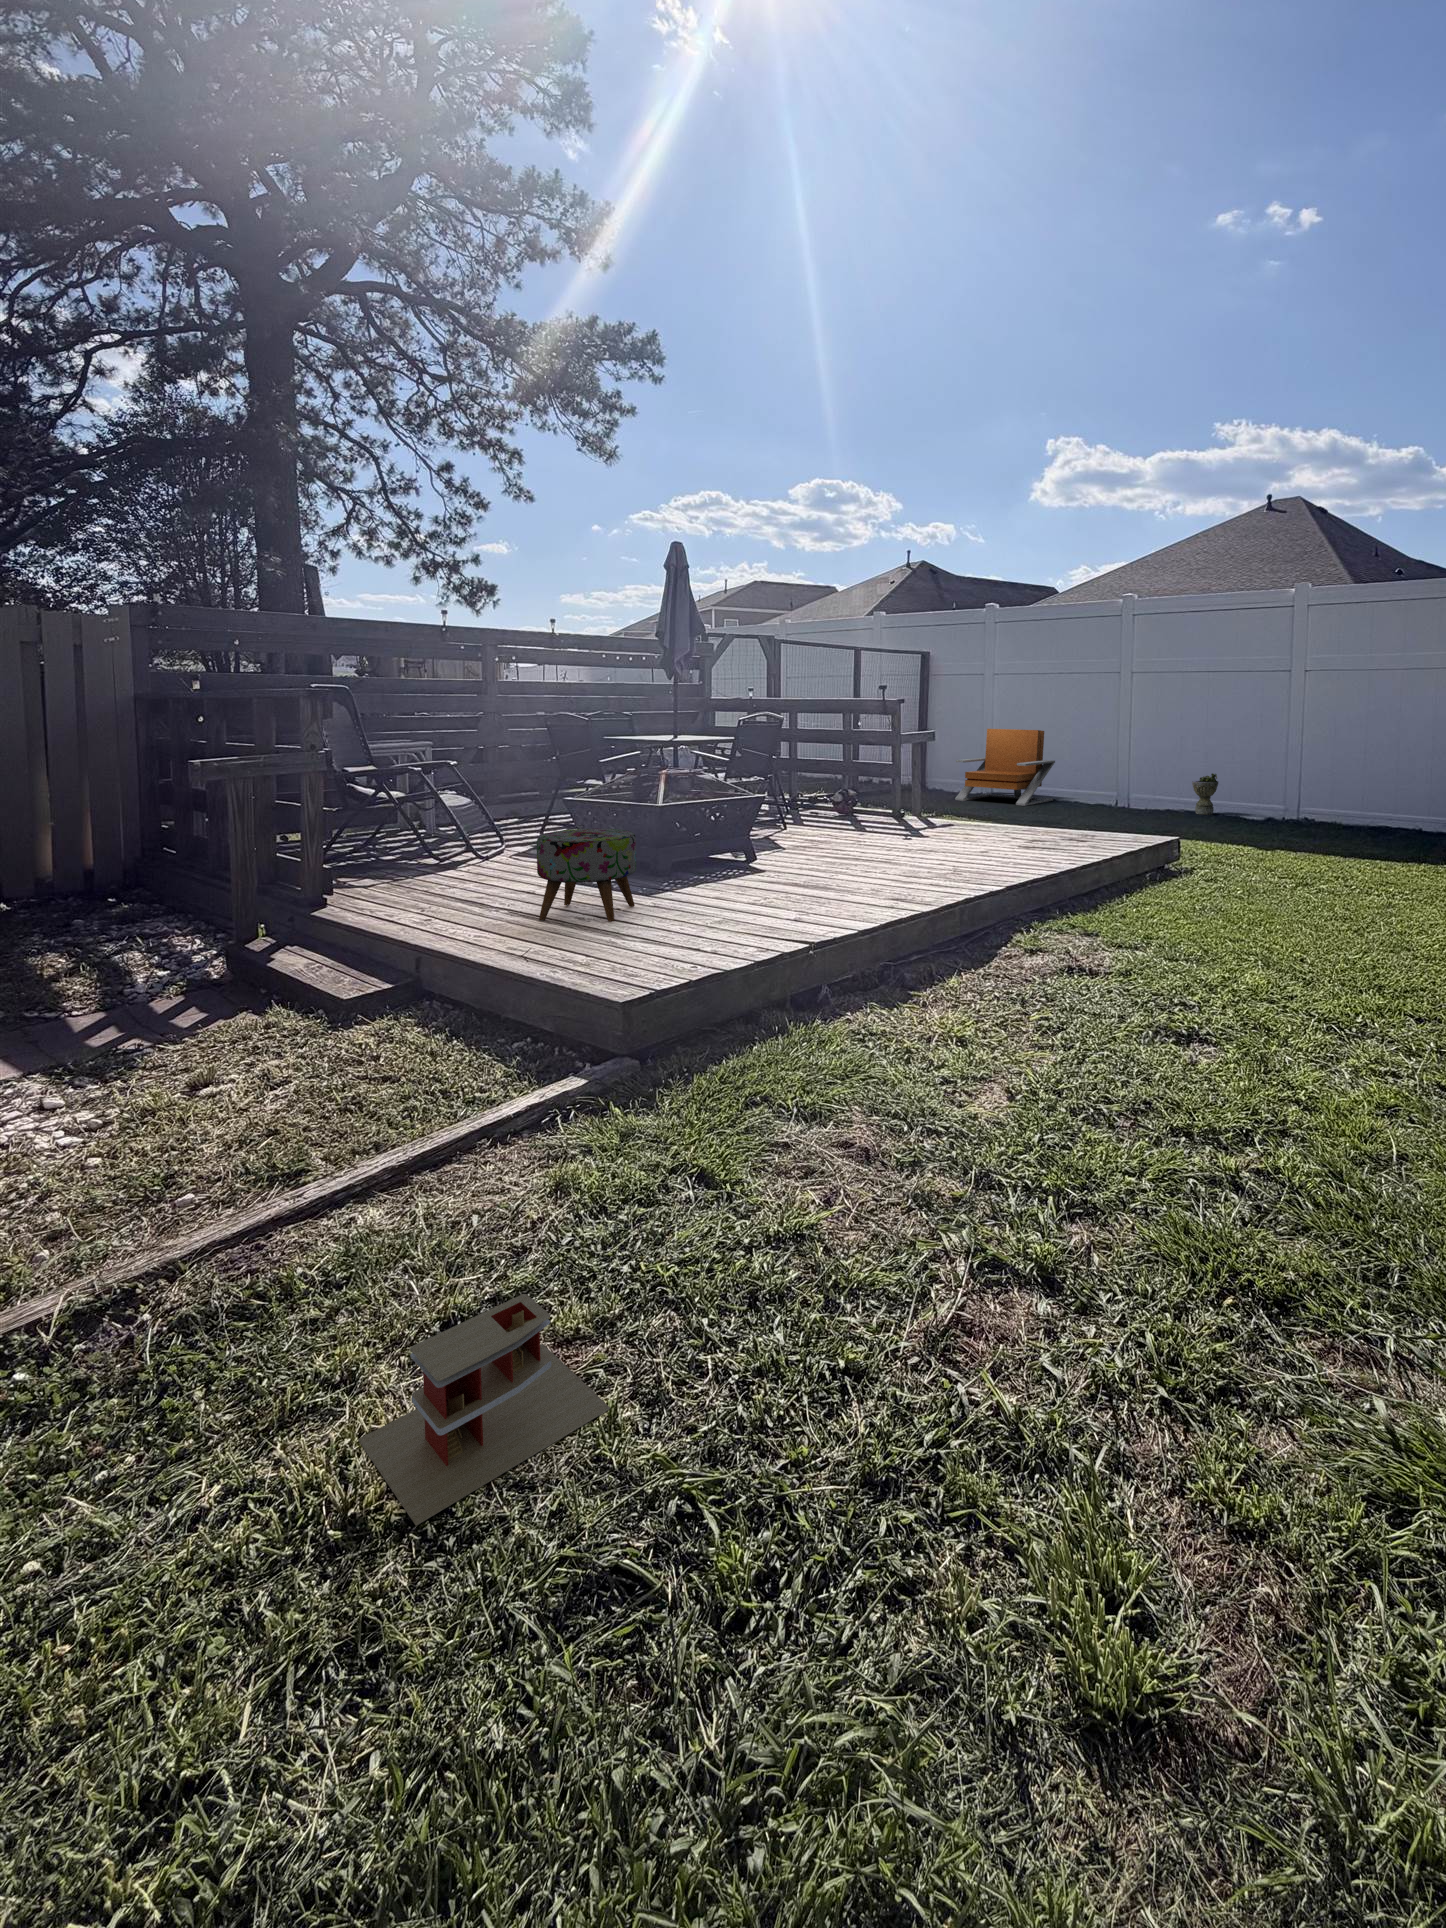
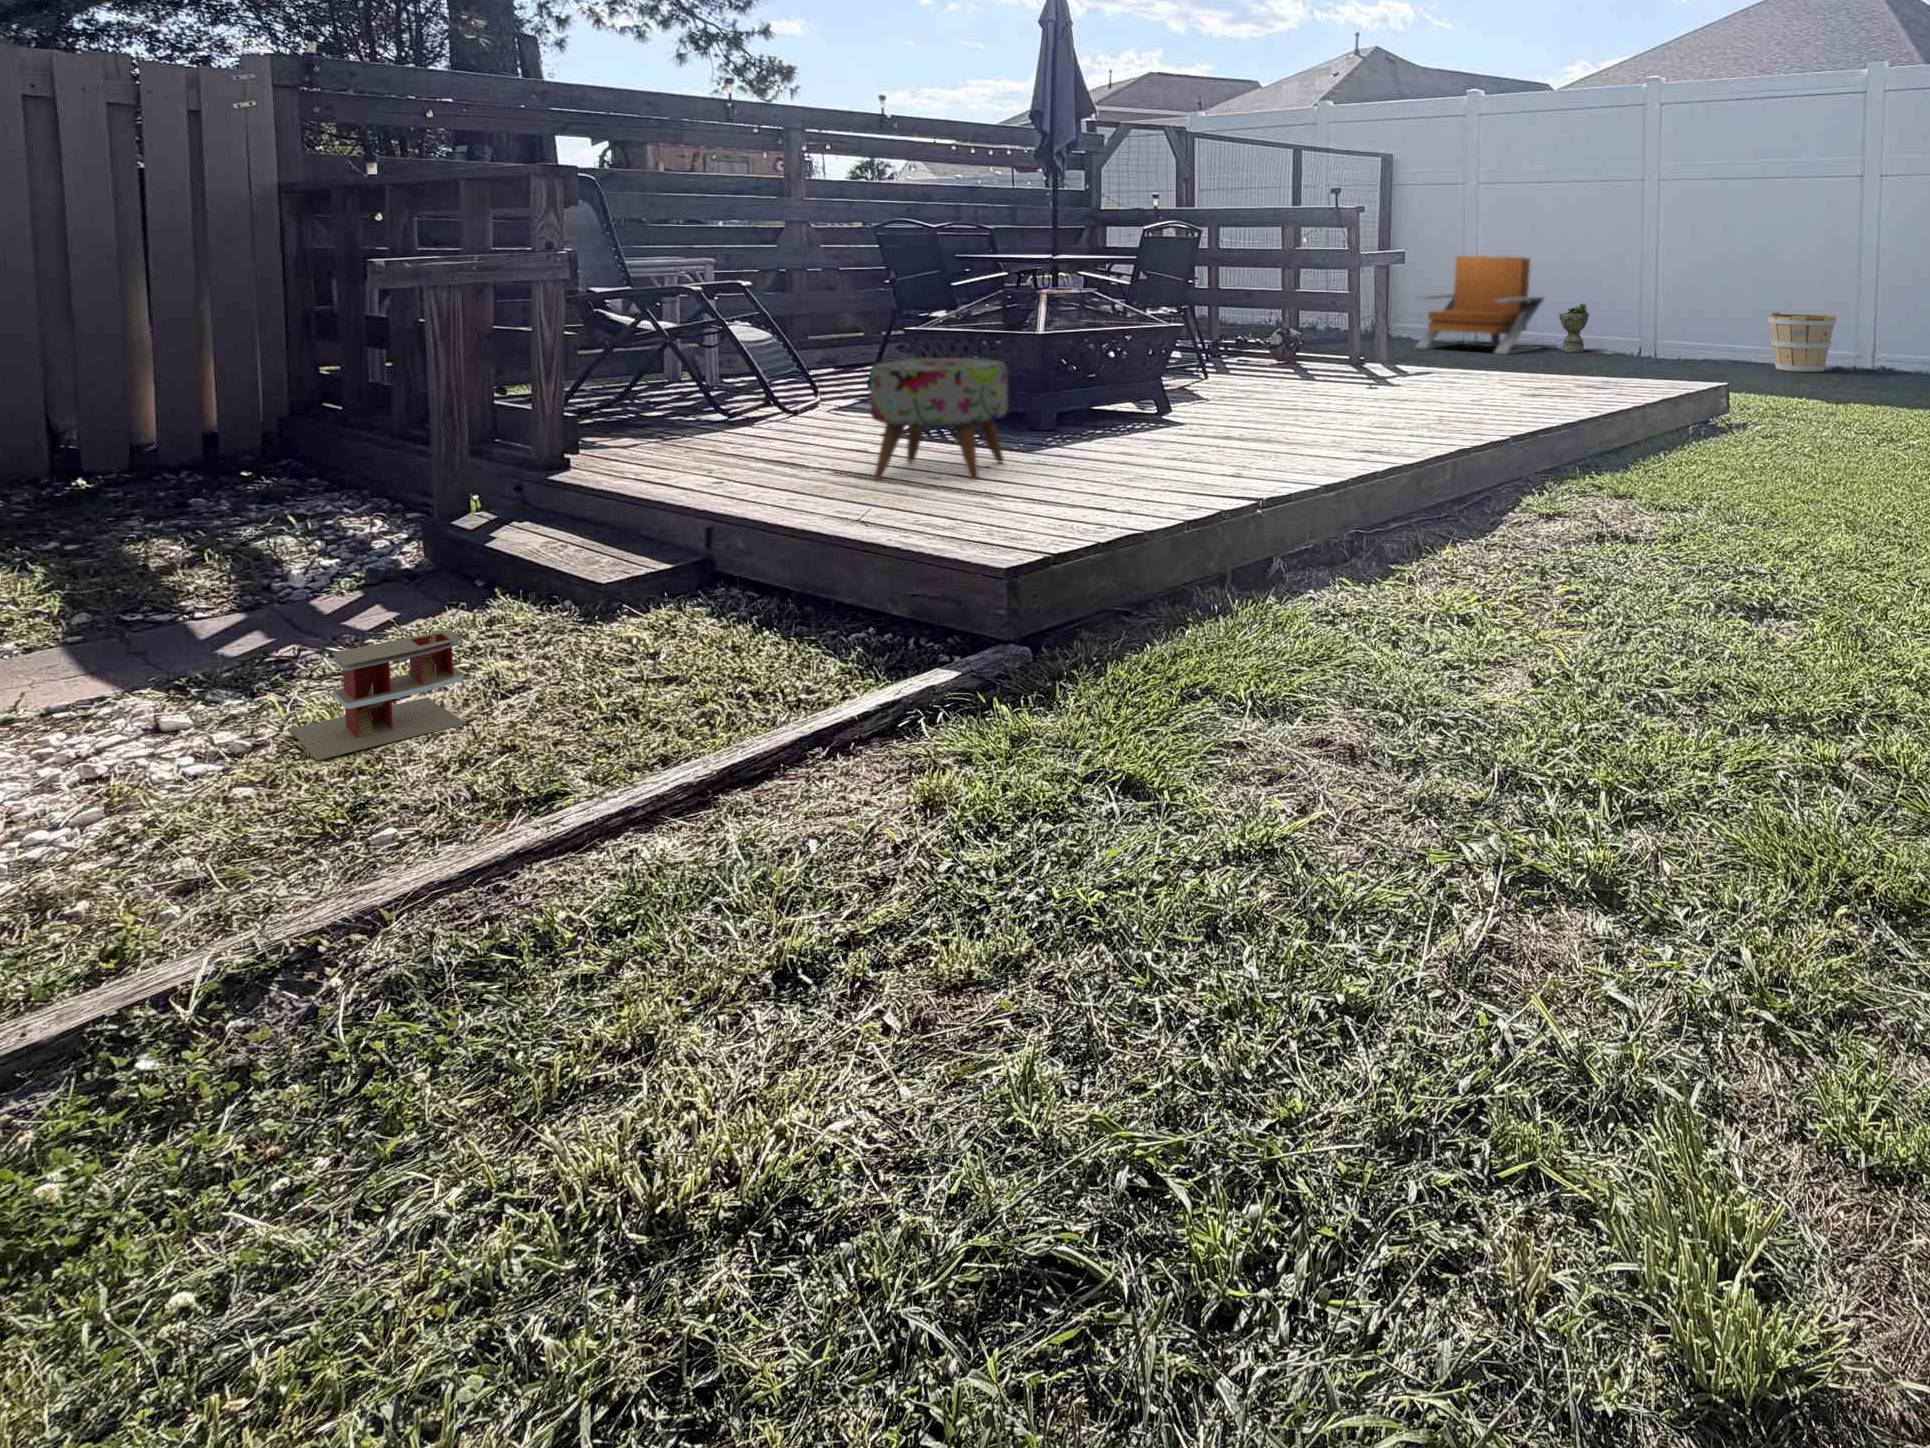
planter: present [1192,773,1218,815] -> present [1559,304,1589,353]
wooden bucket: none [1230,775,1285,822] -> present [1768,312,1836,372]
toy house: present [358,1294,610,1526] -> present [289,630,466,760]

